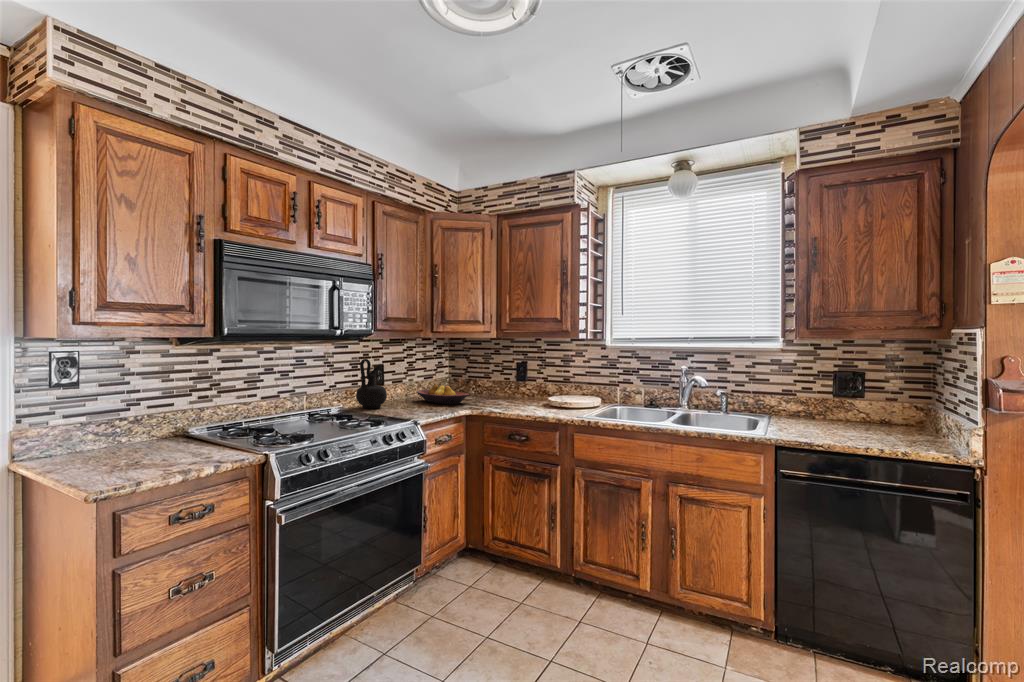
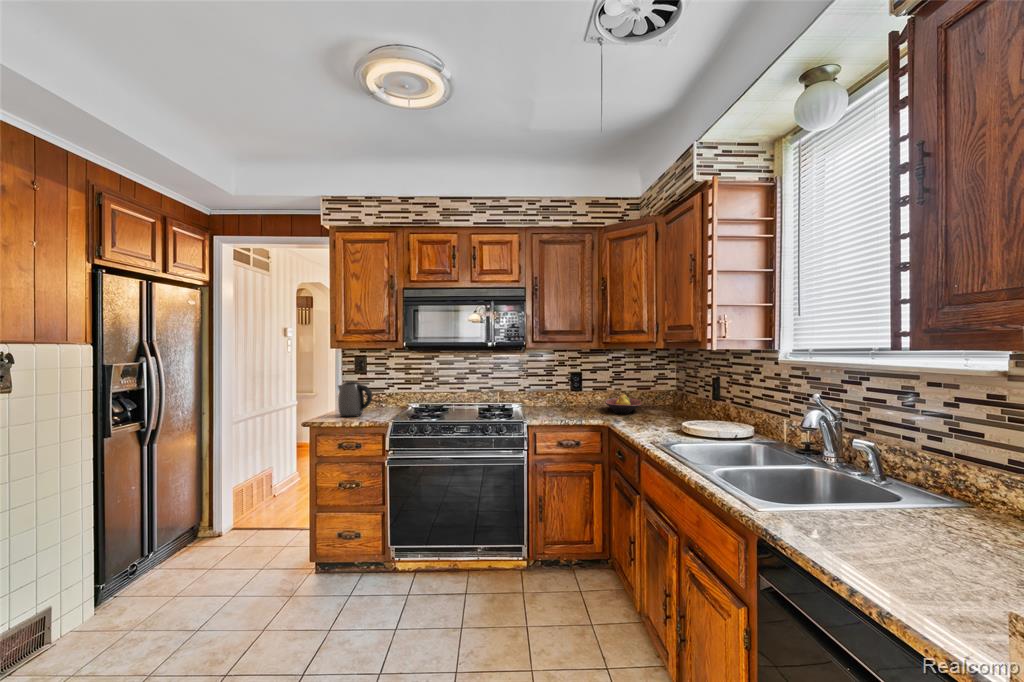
ceramic jug: present [356,359,387,409] -> none [545,367,570,408]
kettle: none [133,398,210,467] -> present [338,381,372,417]

